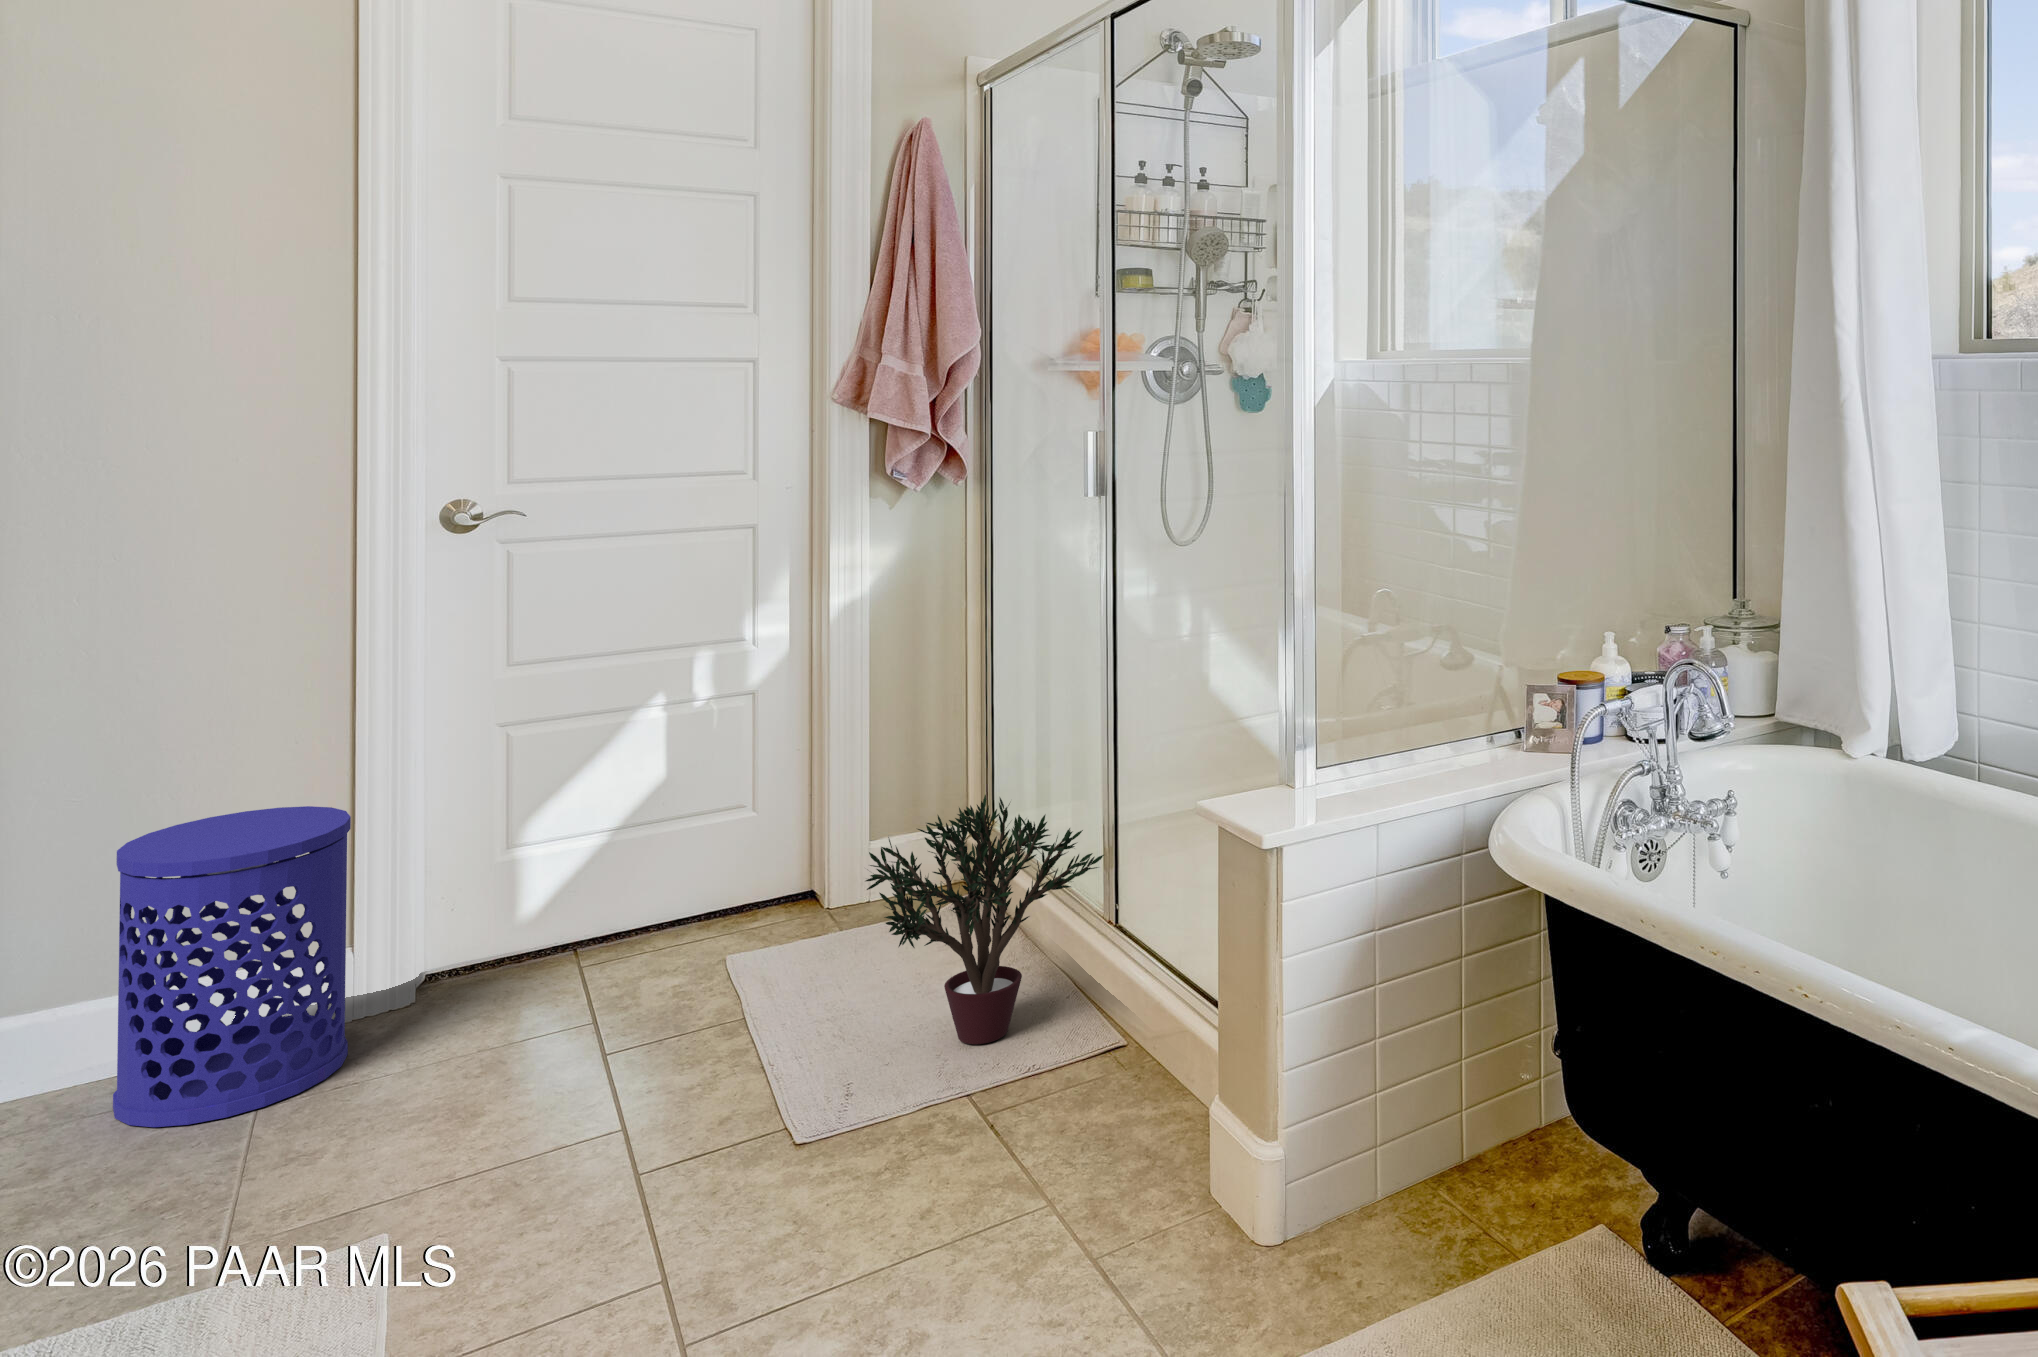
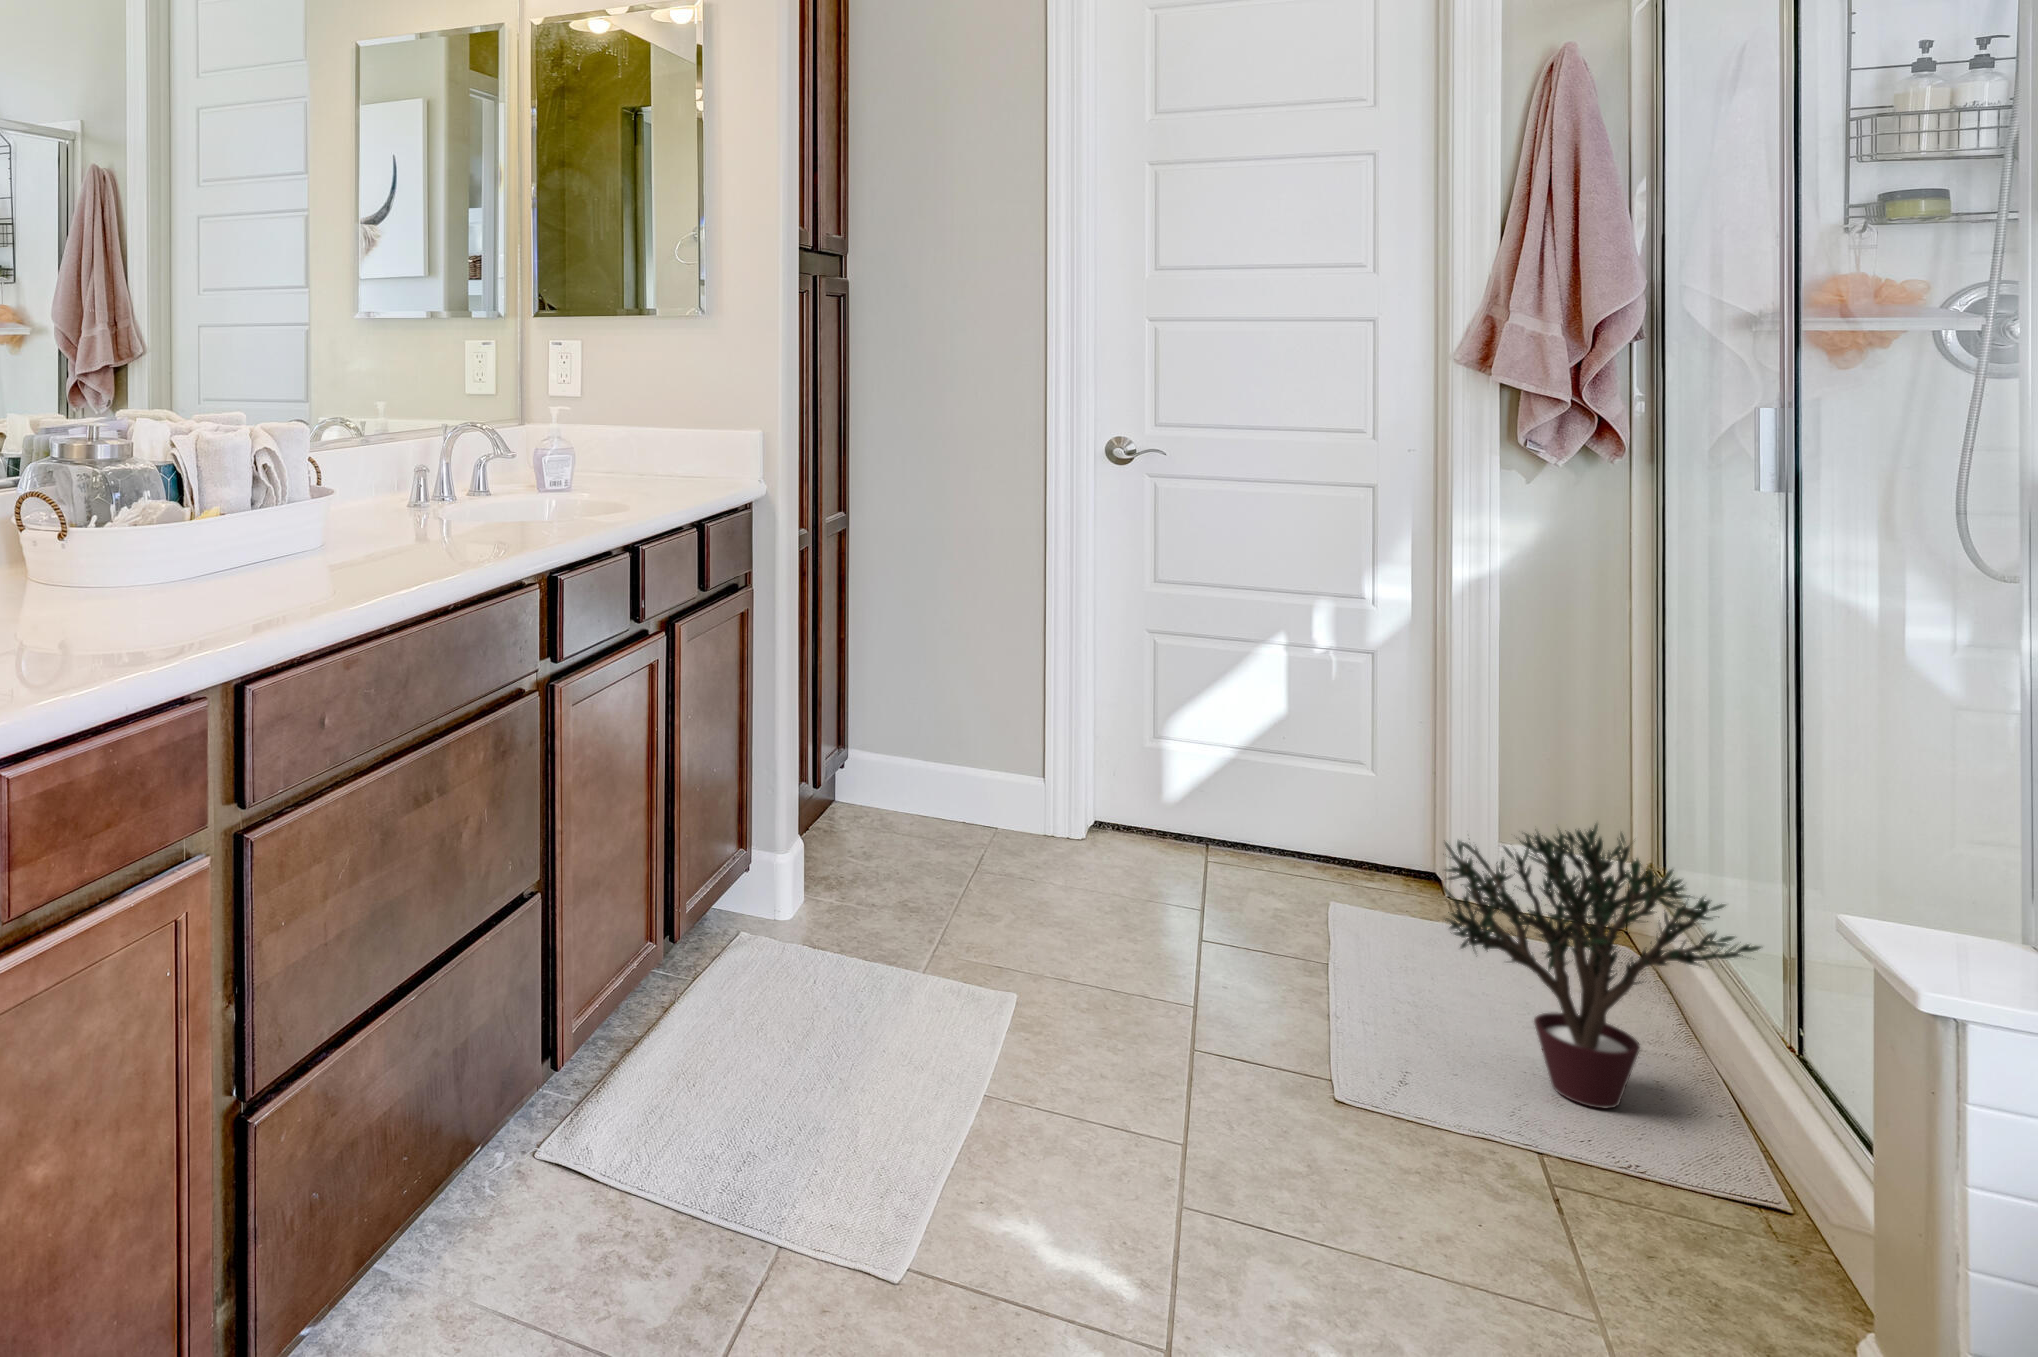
waste bin: present [113,806,351,1127] -> none [895,656,1029,875]

